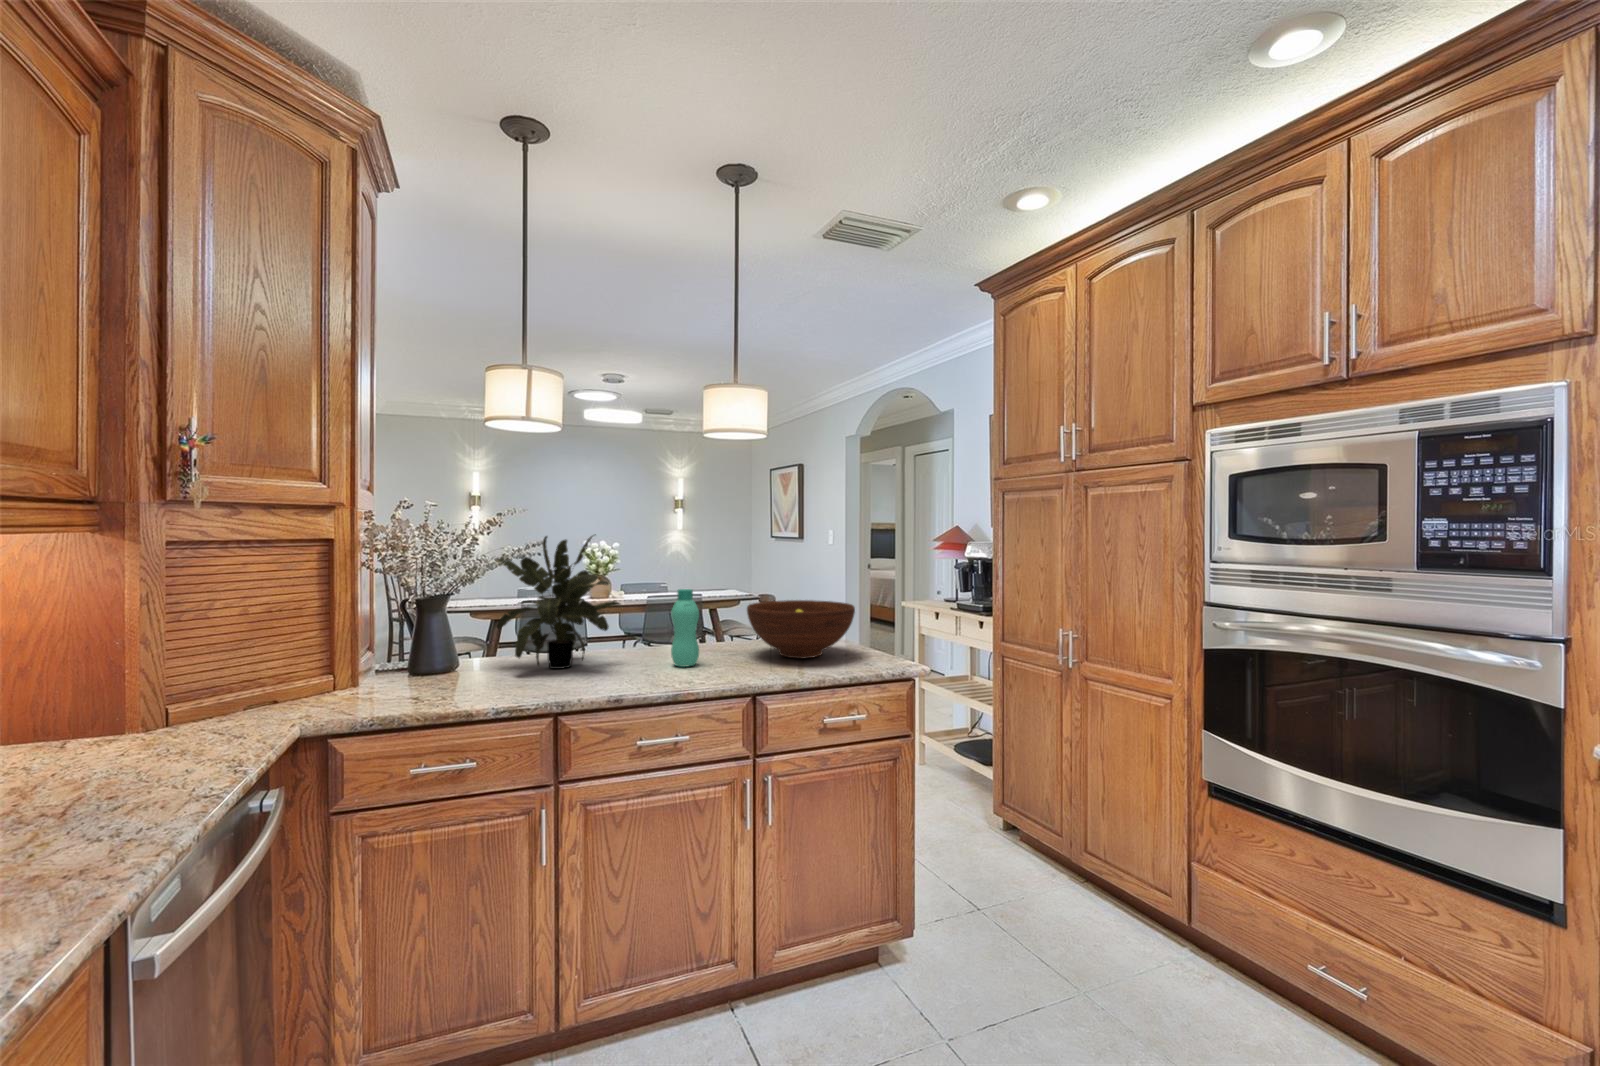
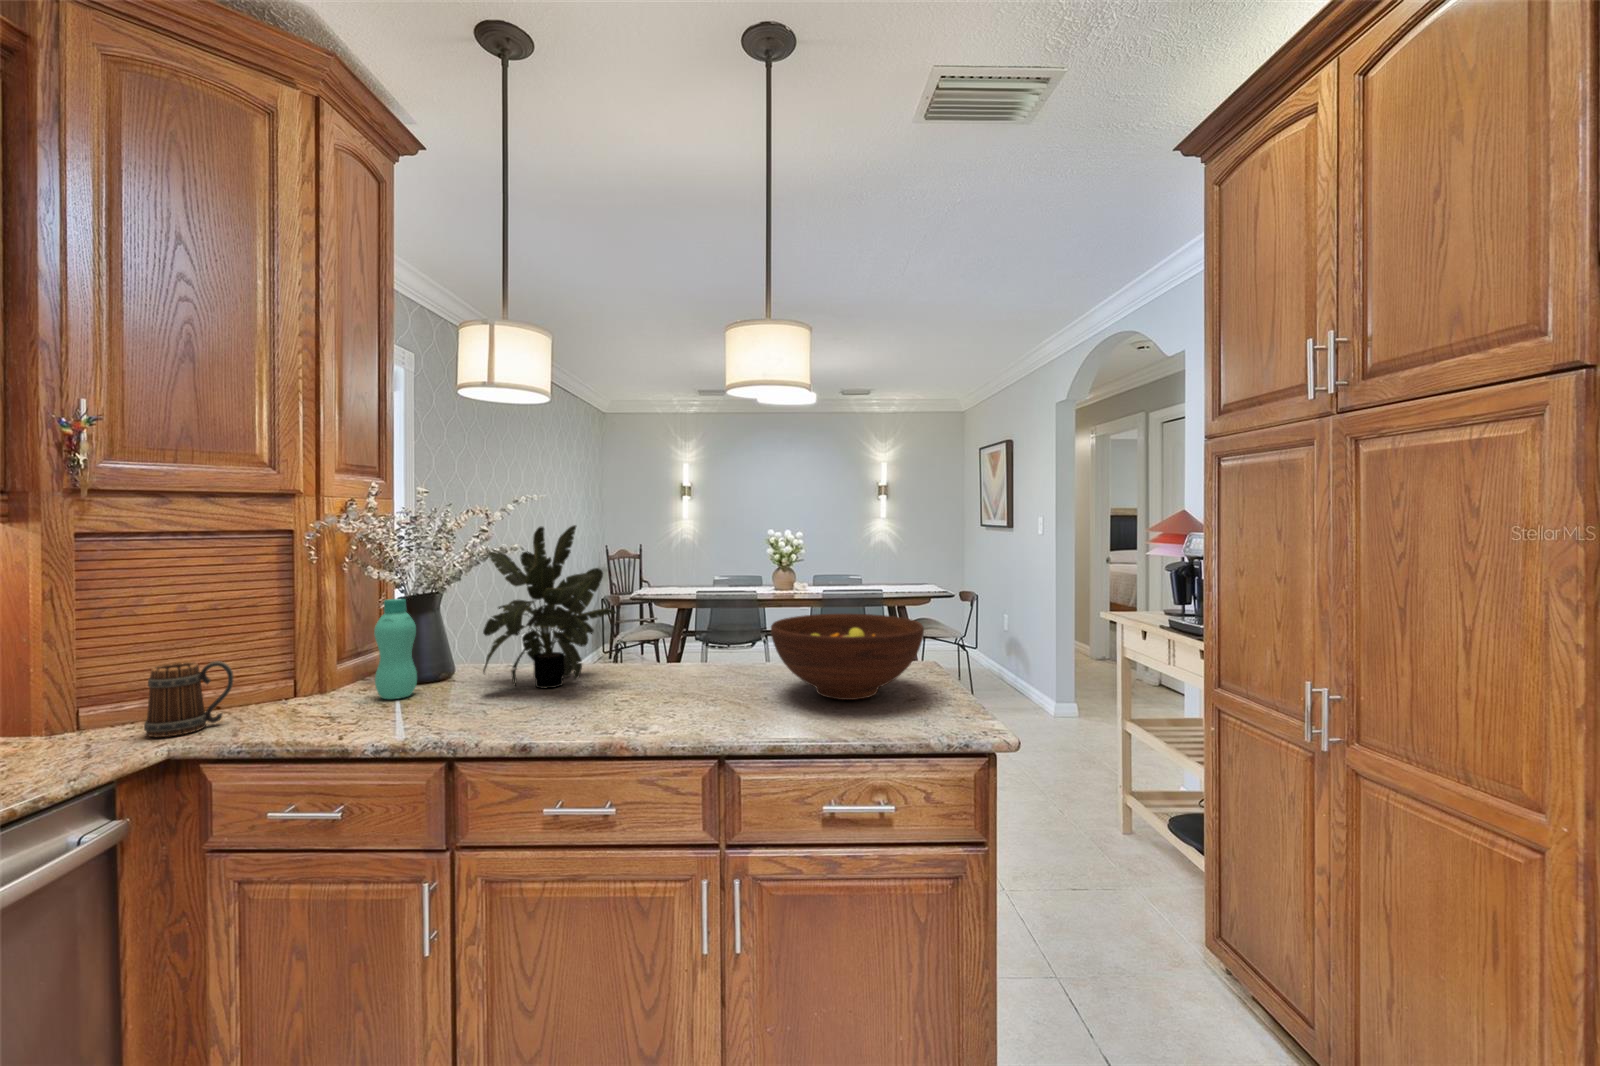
bottle: present [671,589,699,667] -> present [374,599,417,699]
mug: none [243,655,315,723] -> present [144,661,233,737]

